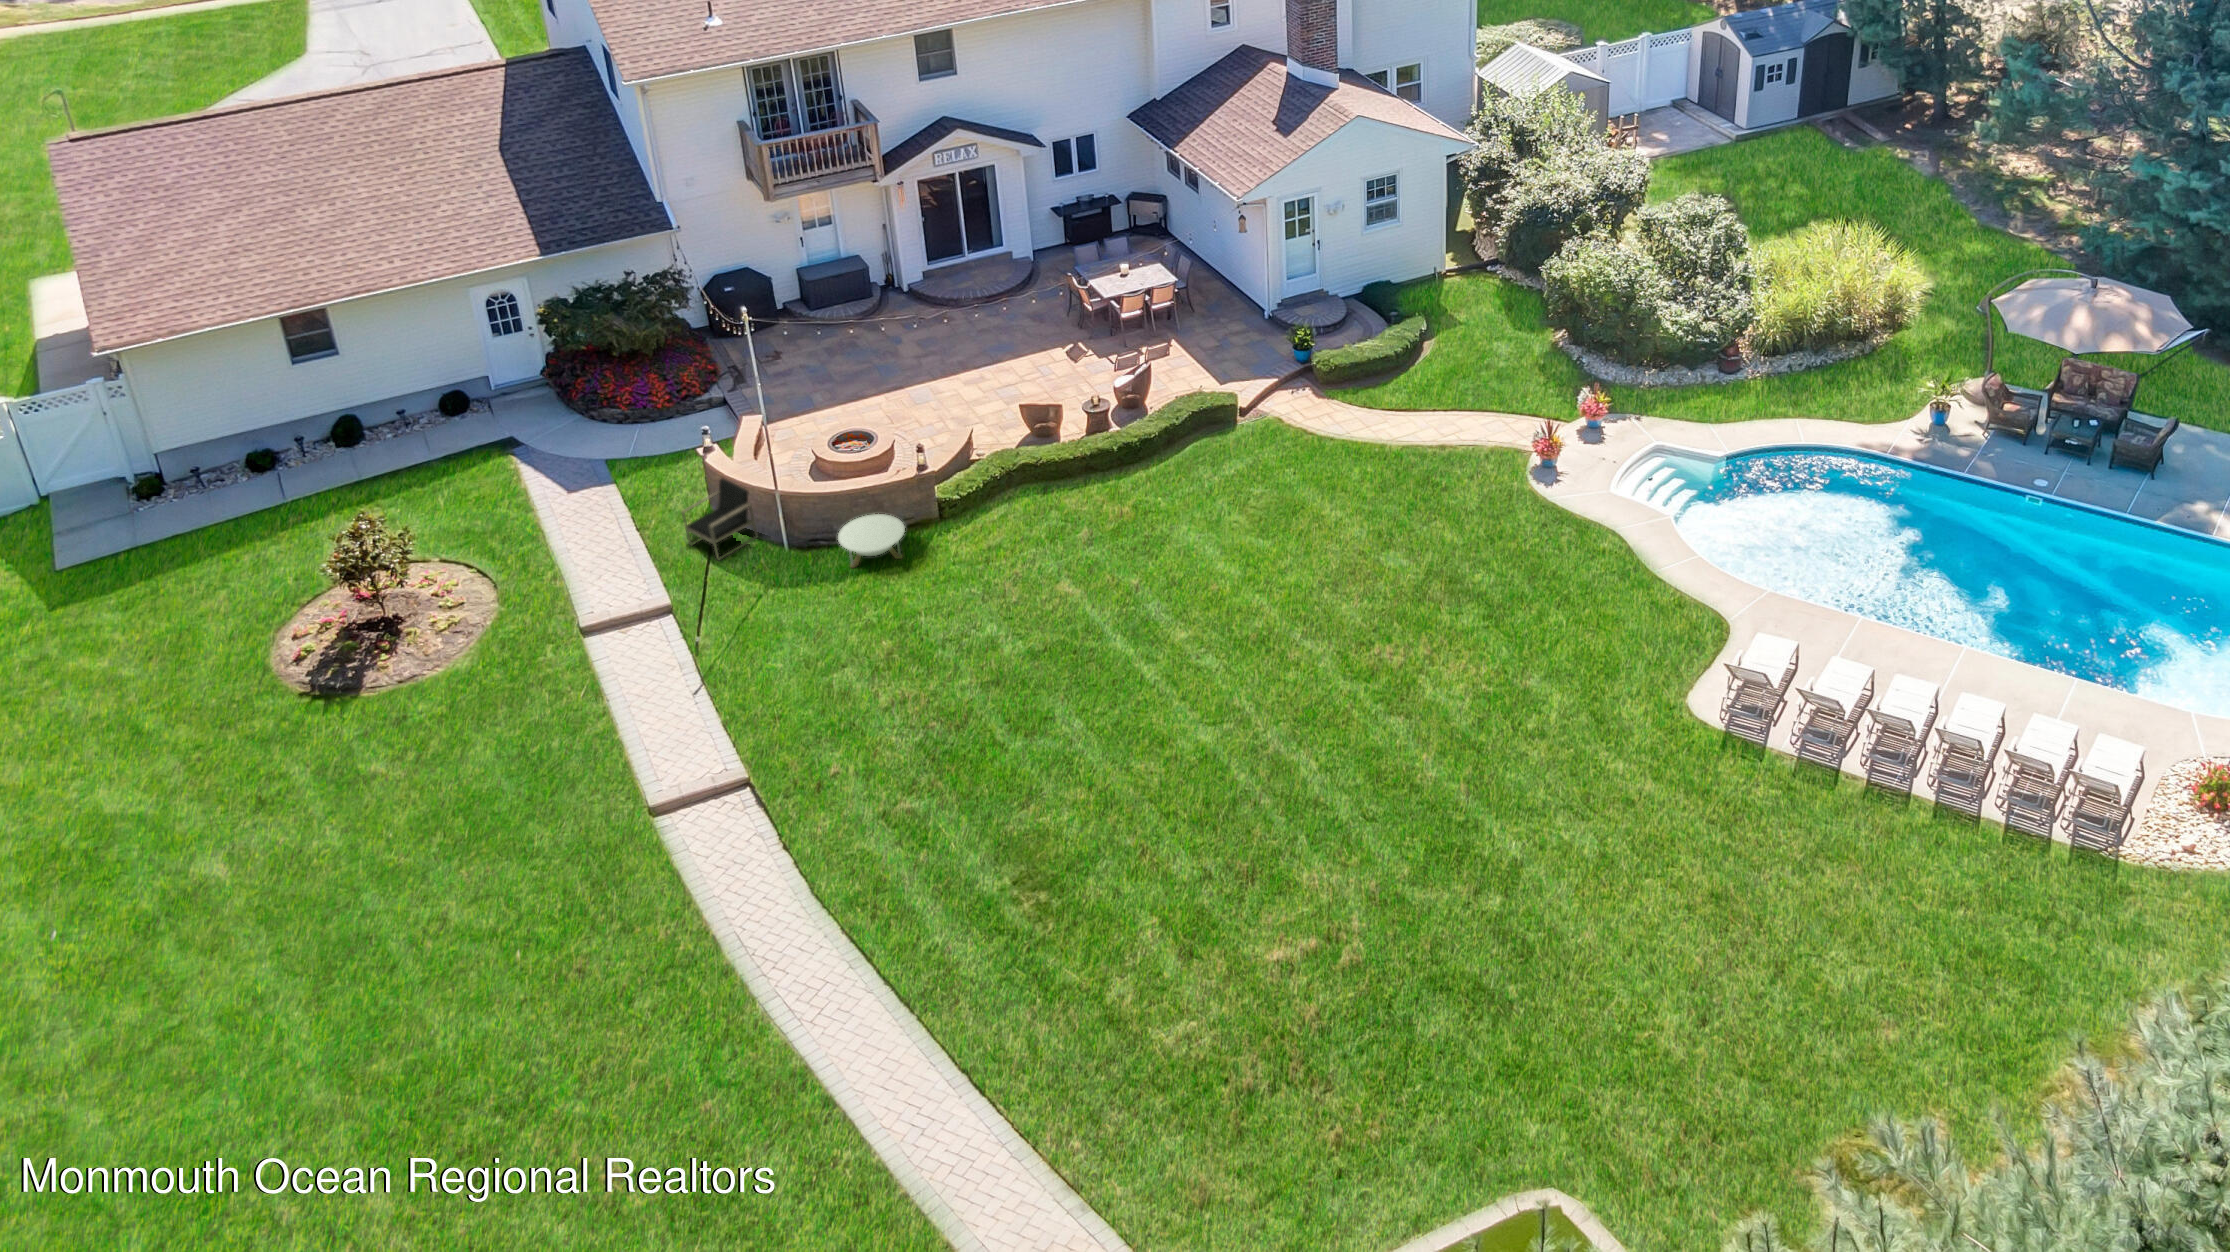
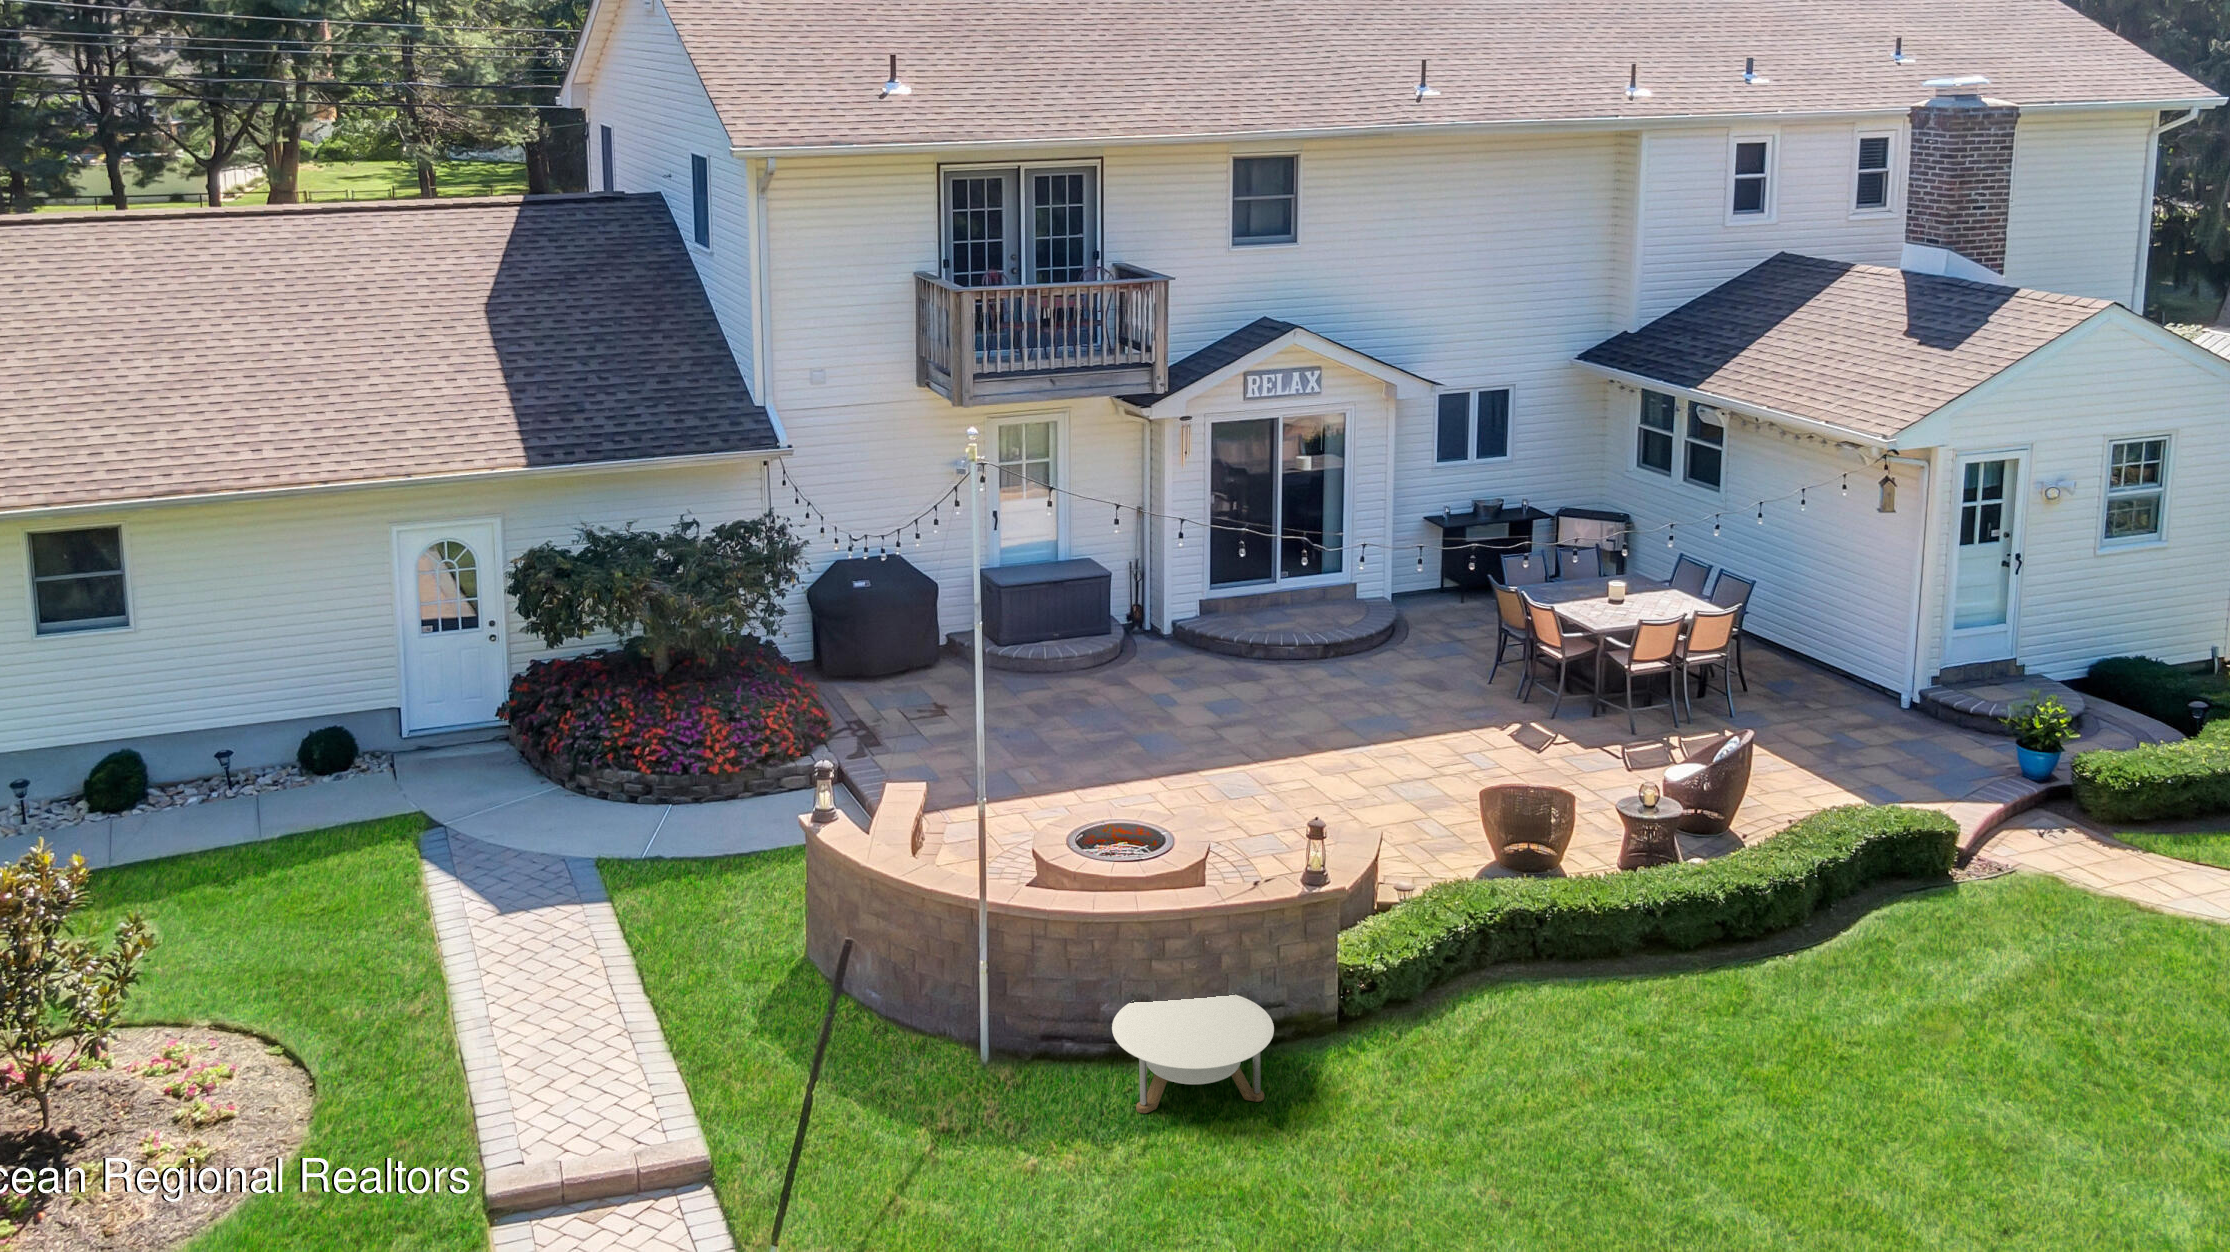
armchair: present [682,478,758,560] -> none [750,880,913,1072]

